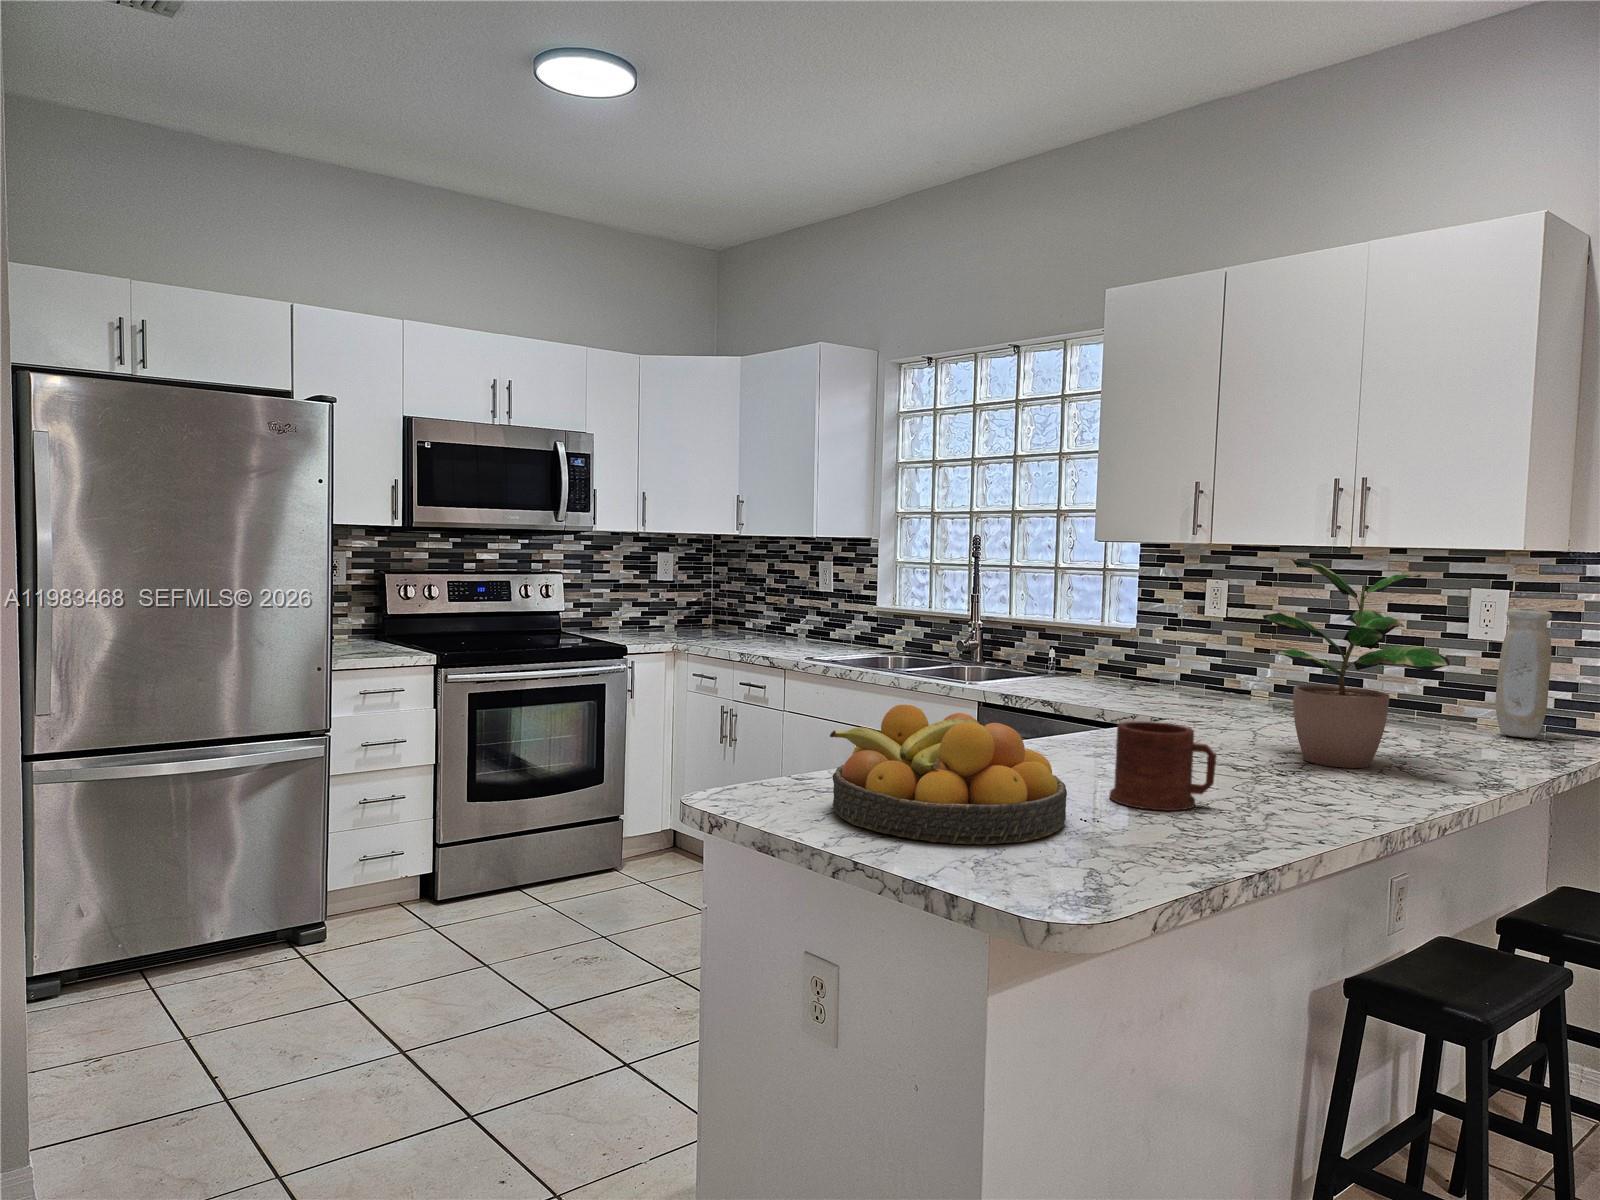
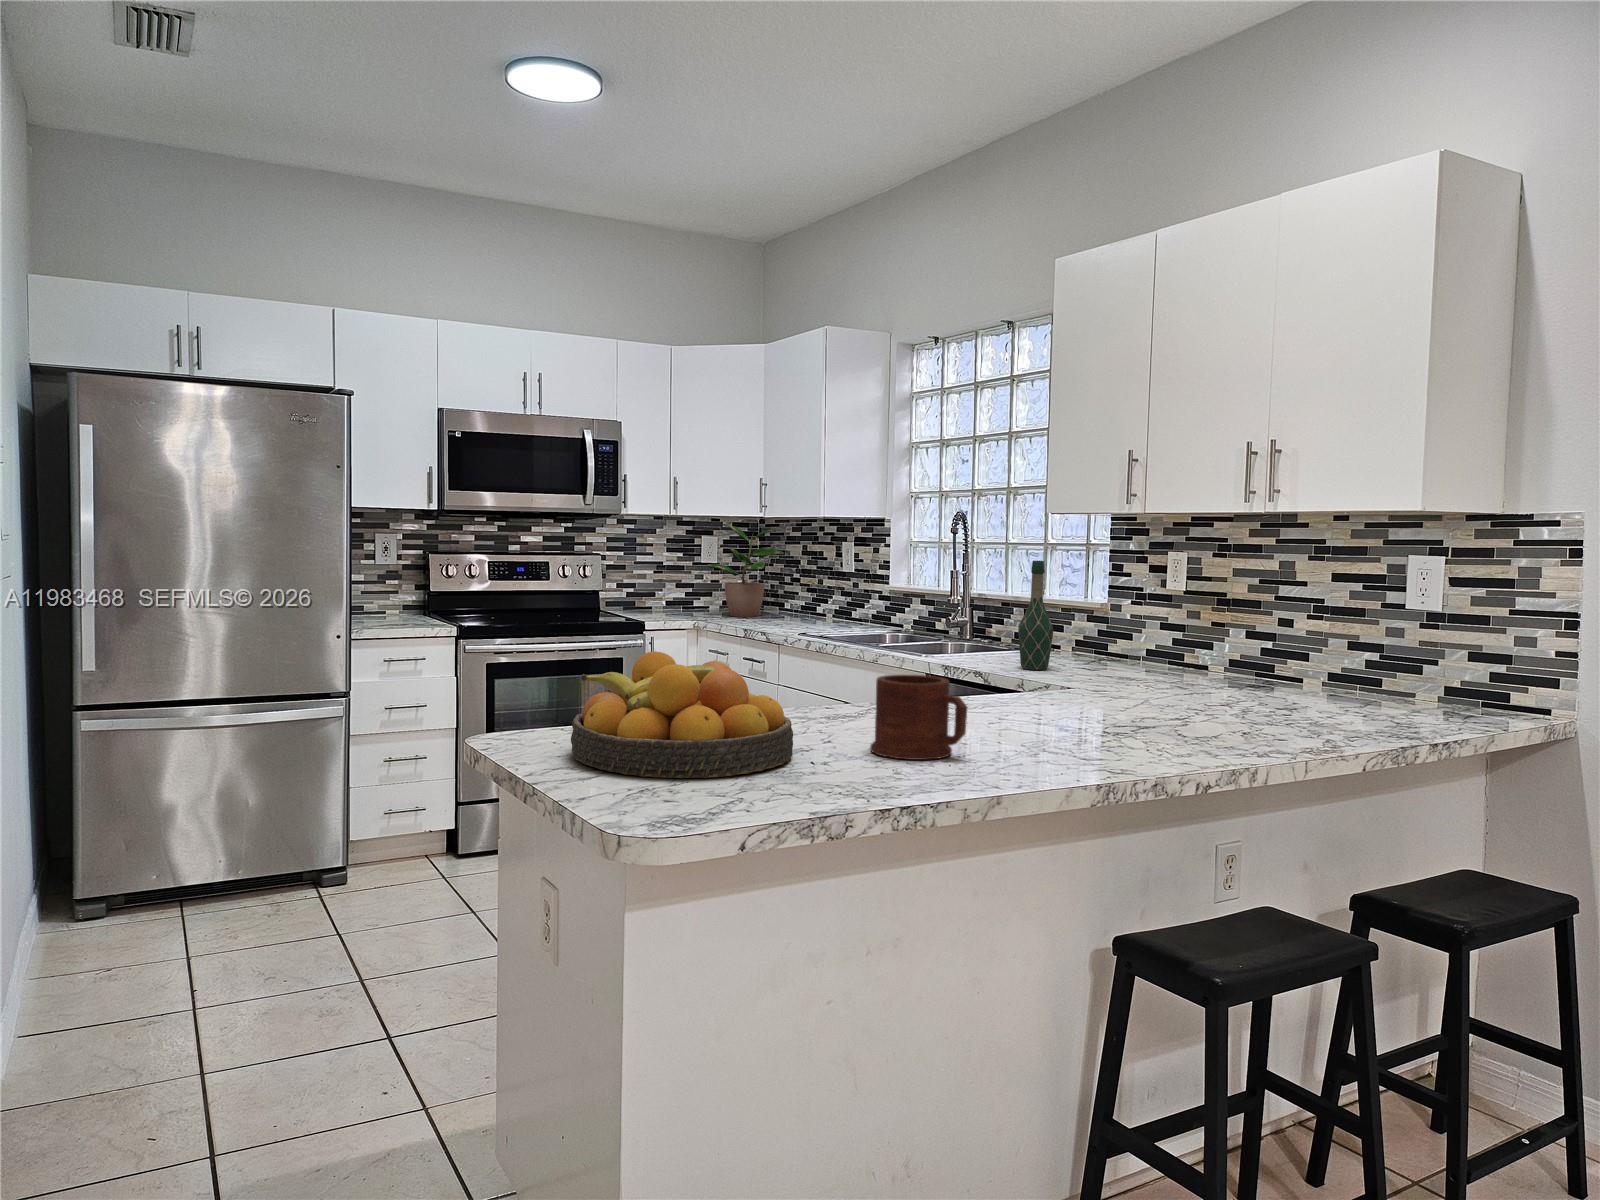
potted plant: present [1263,559,1450,768] -> present [707,524,785,617]
wine bottle: none [1077,589,1113,697] -> present [1018,561,1053,670]
vase: present [1496,609,1552,738] -> none [1421,575,1478,713]

